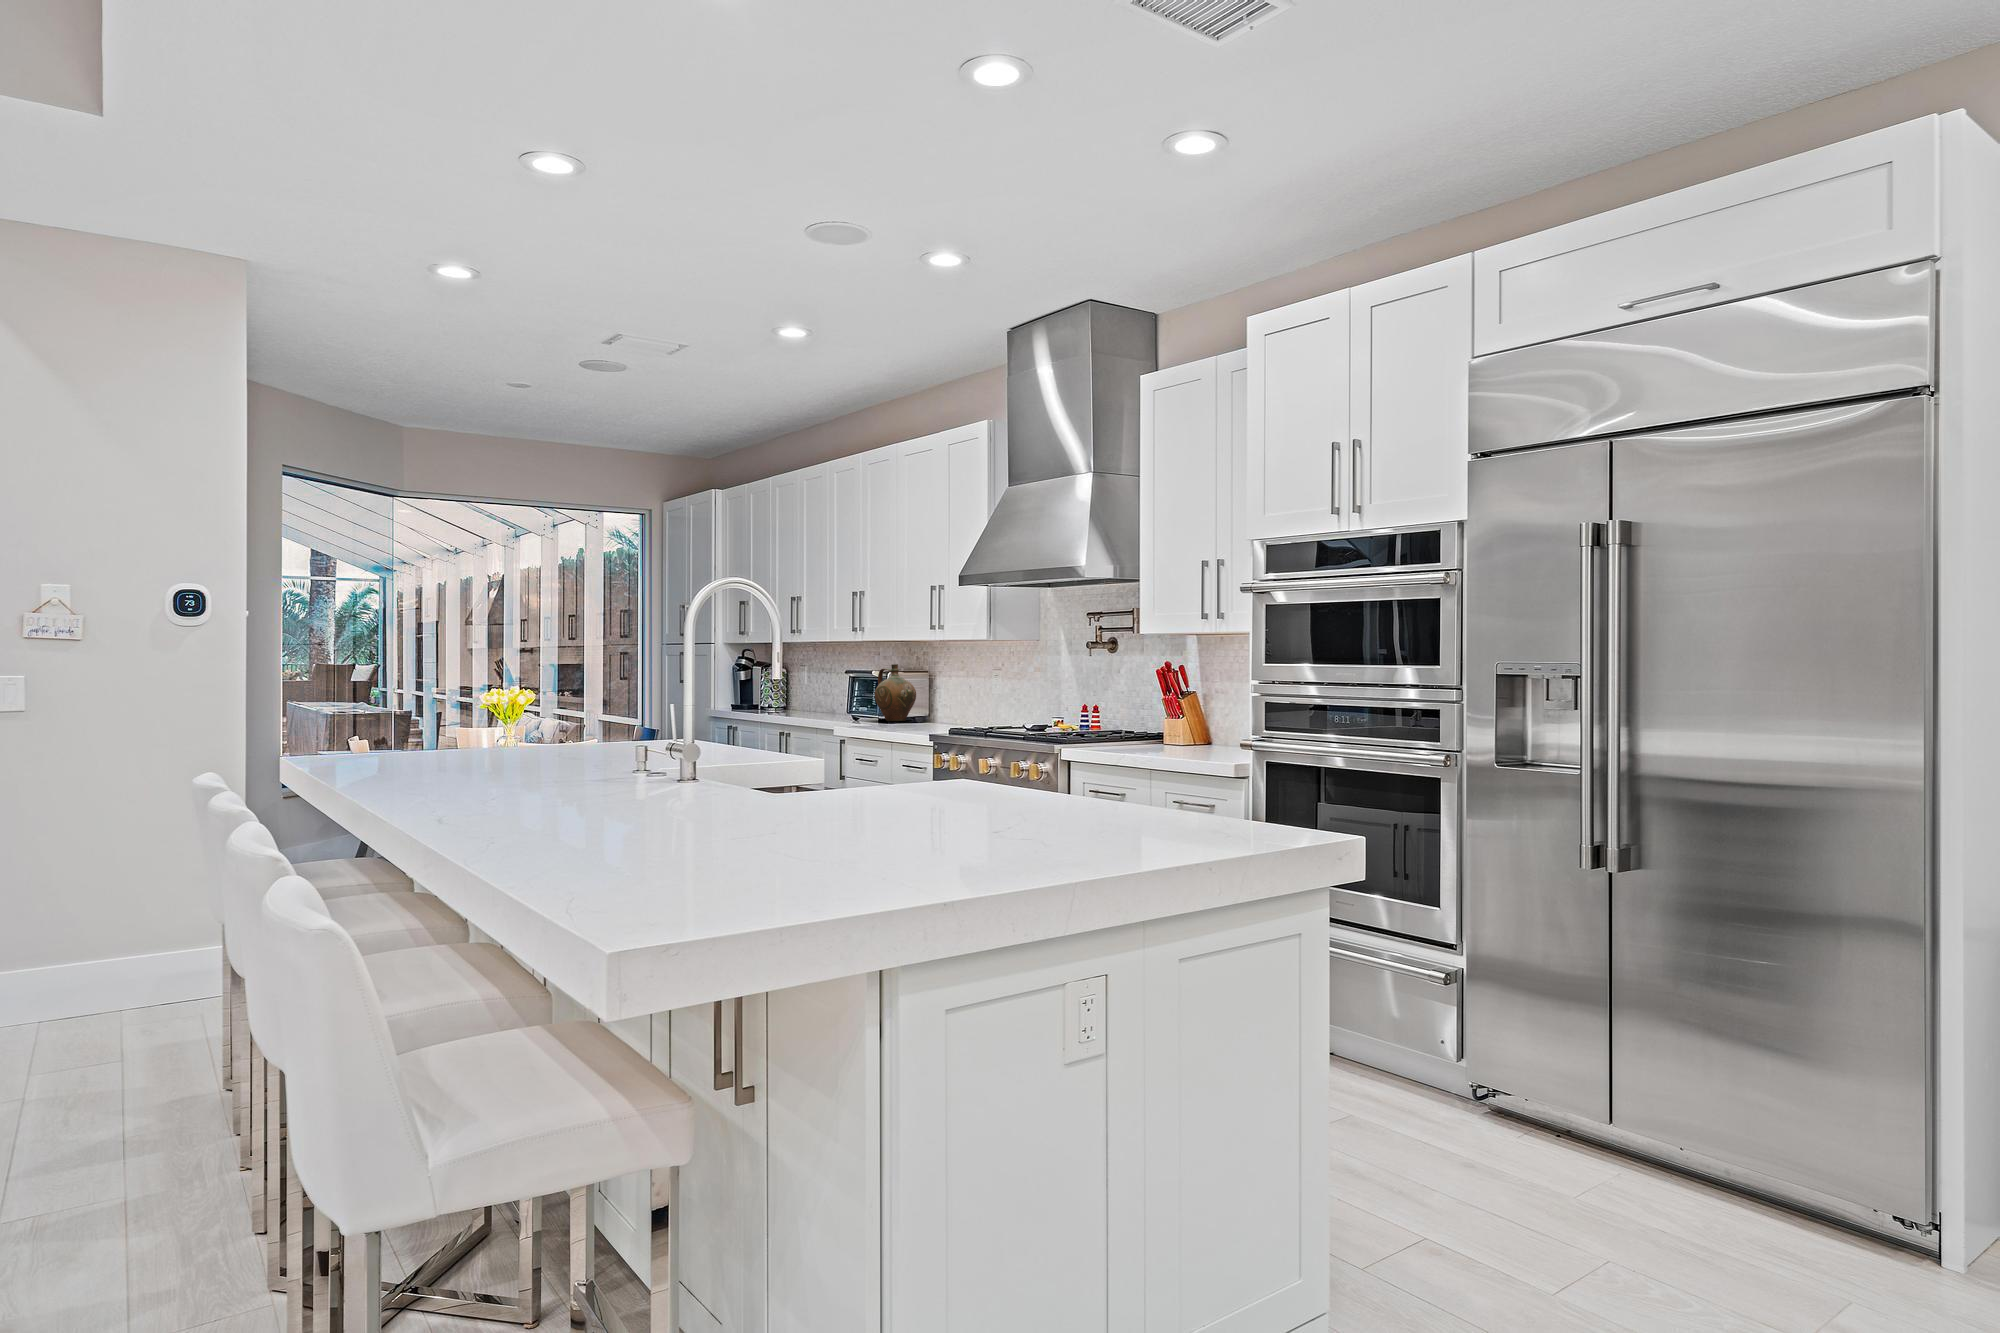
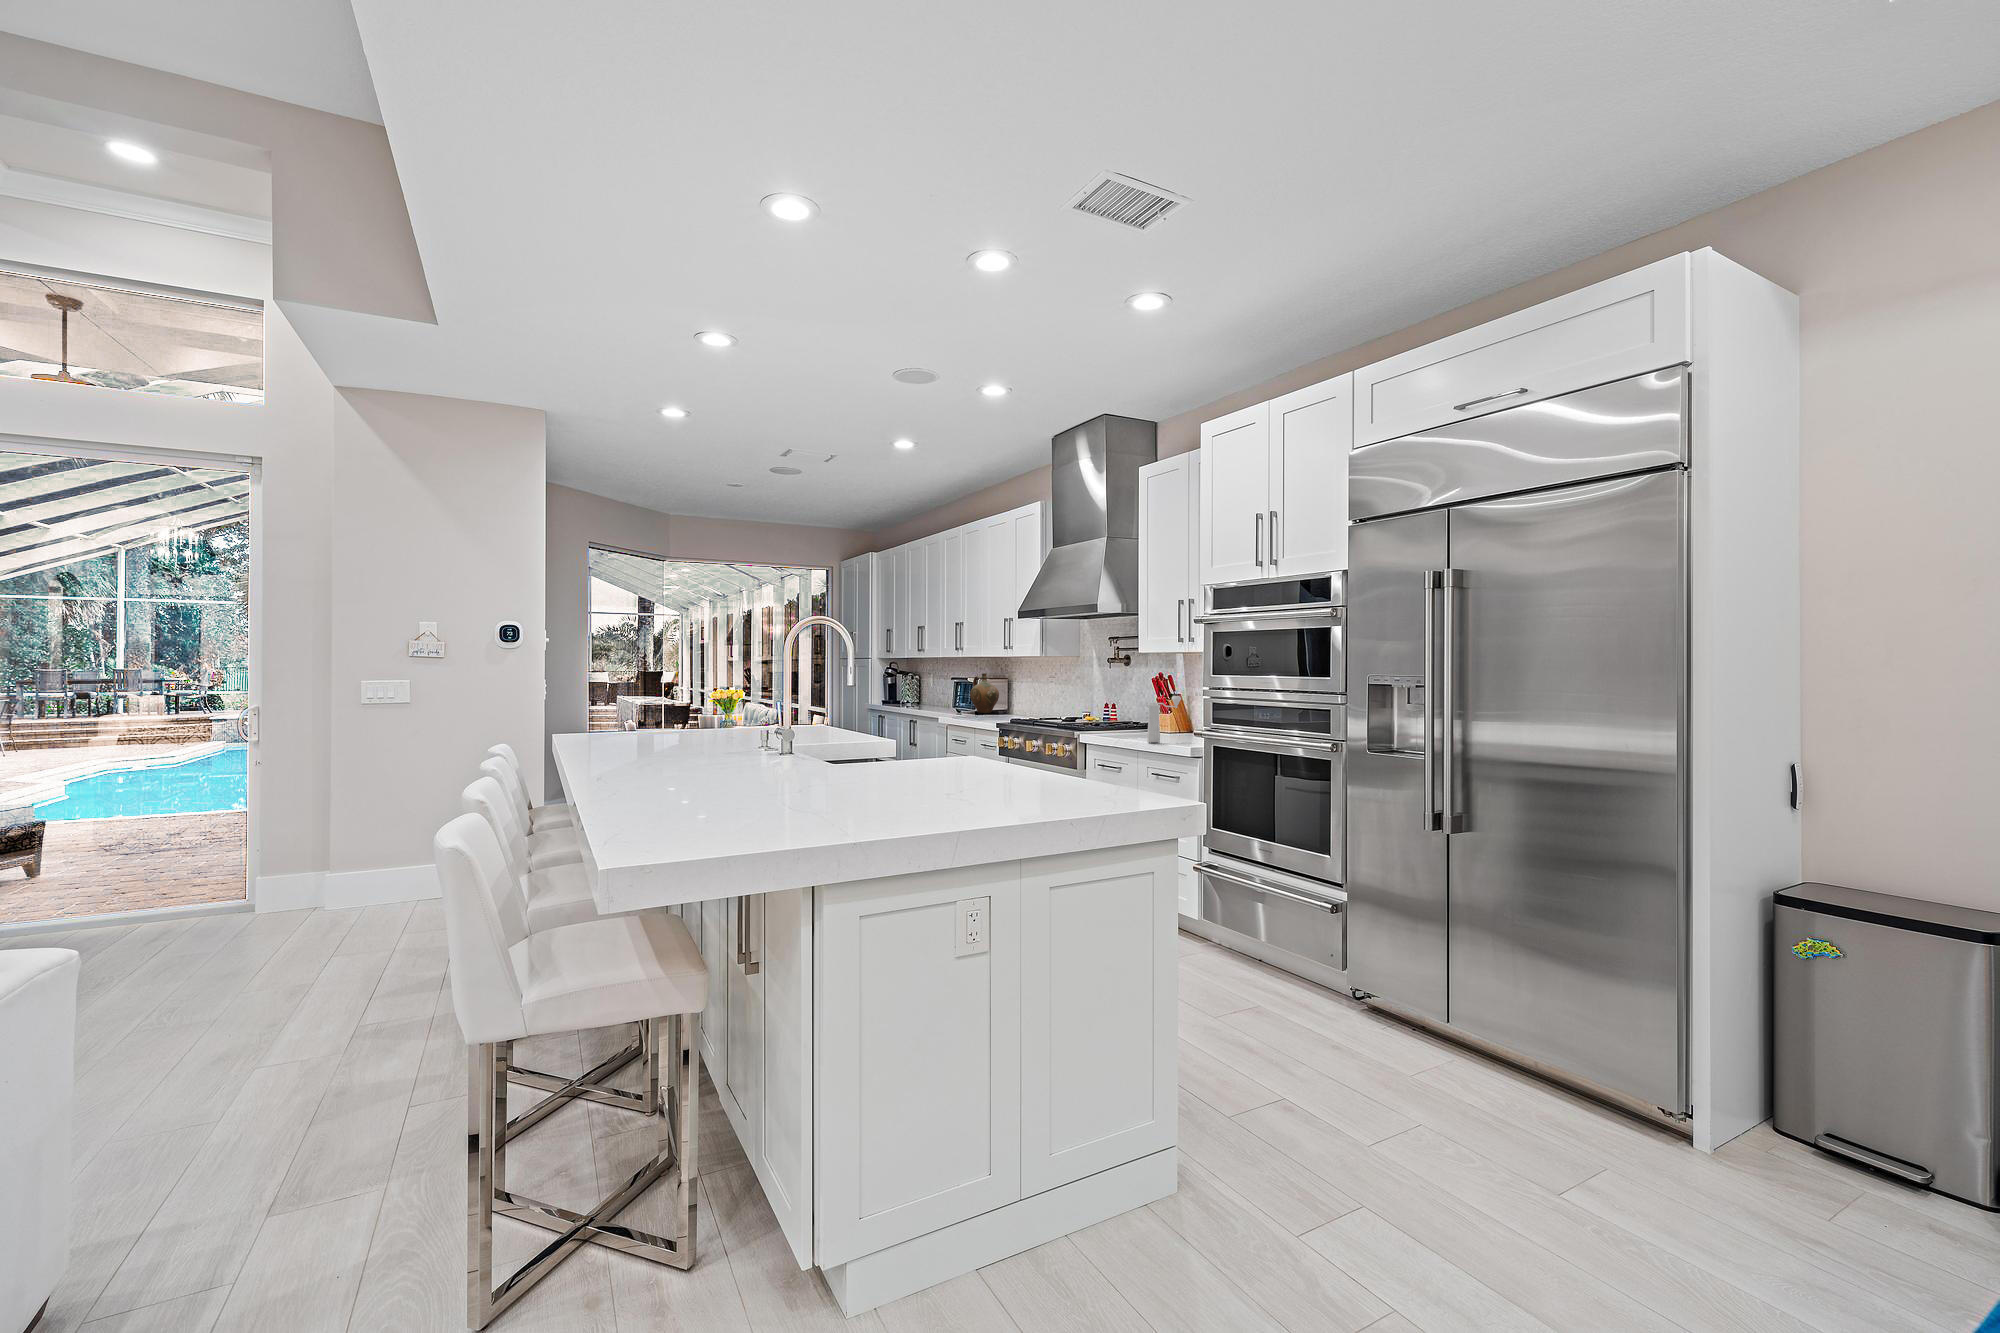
pepper mill: none [1170,694,1215,760] -> present [1147,696,1181,742]

